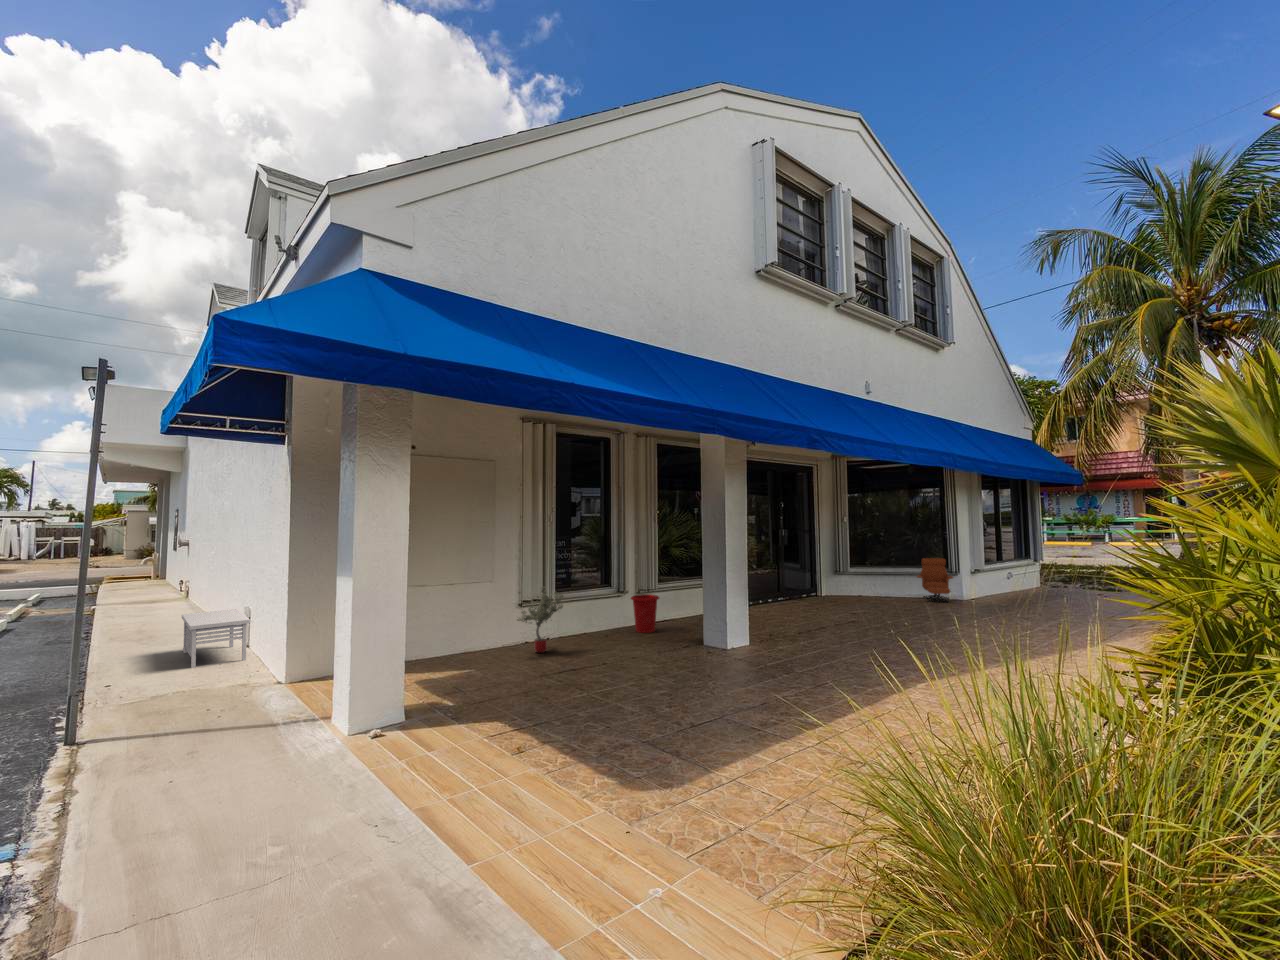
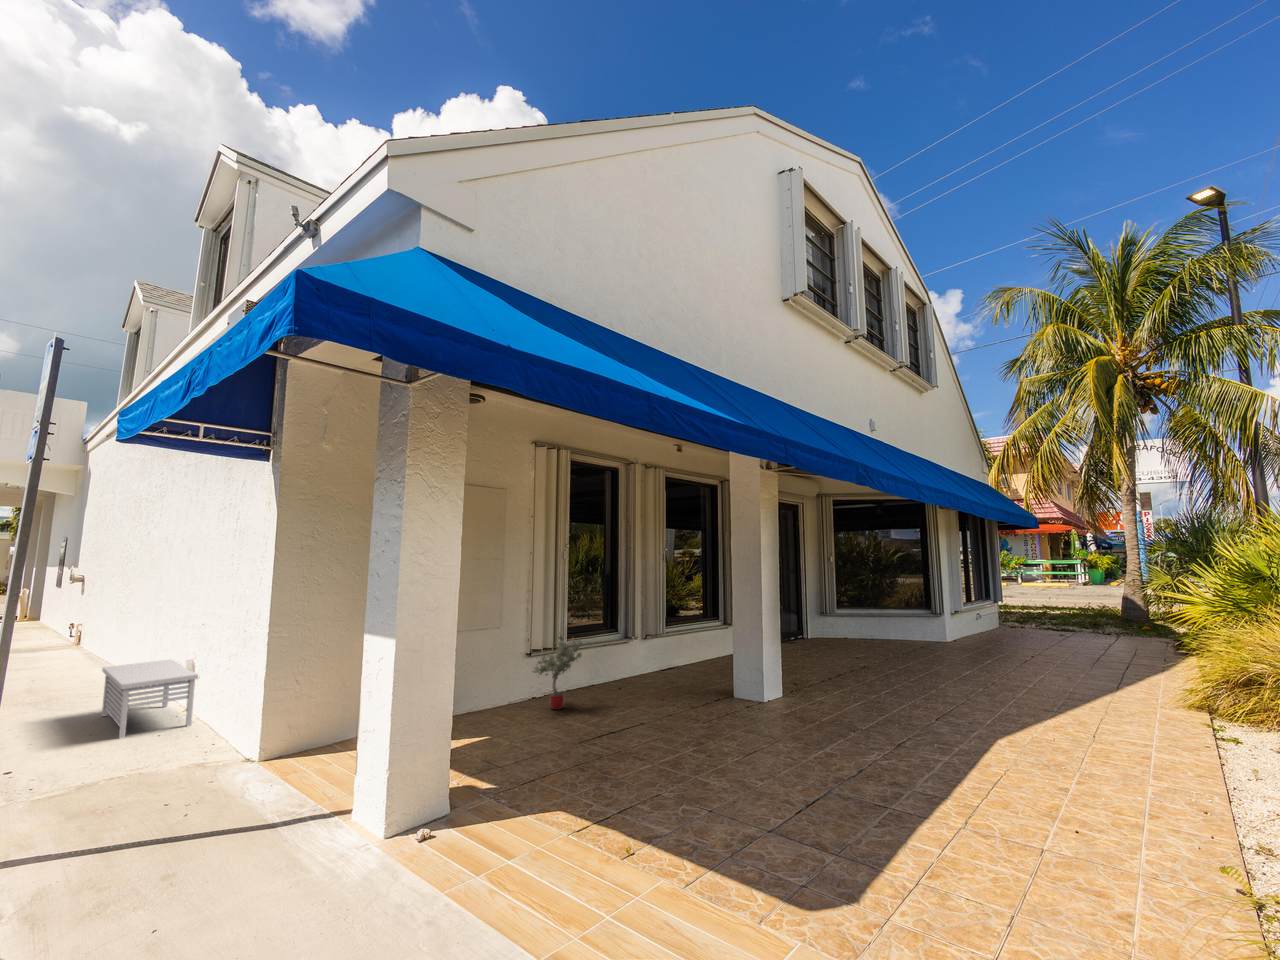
lounge chair: present [917,558,953,603] -> none [902,599,939,645]
waste bin: present [631,594,659,633] -> none [641,639,674,682]

